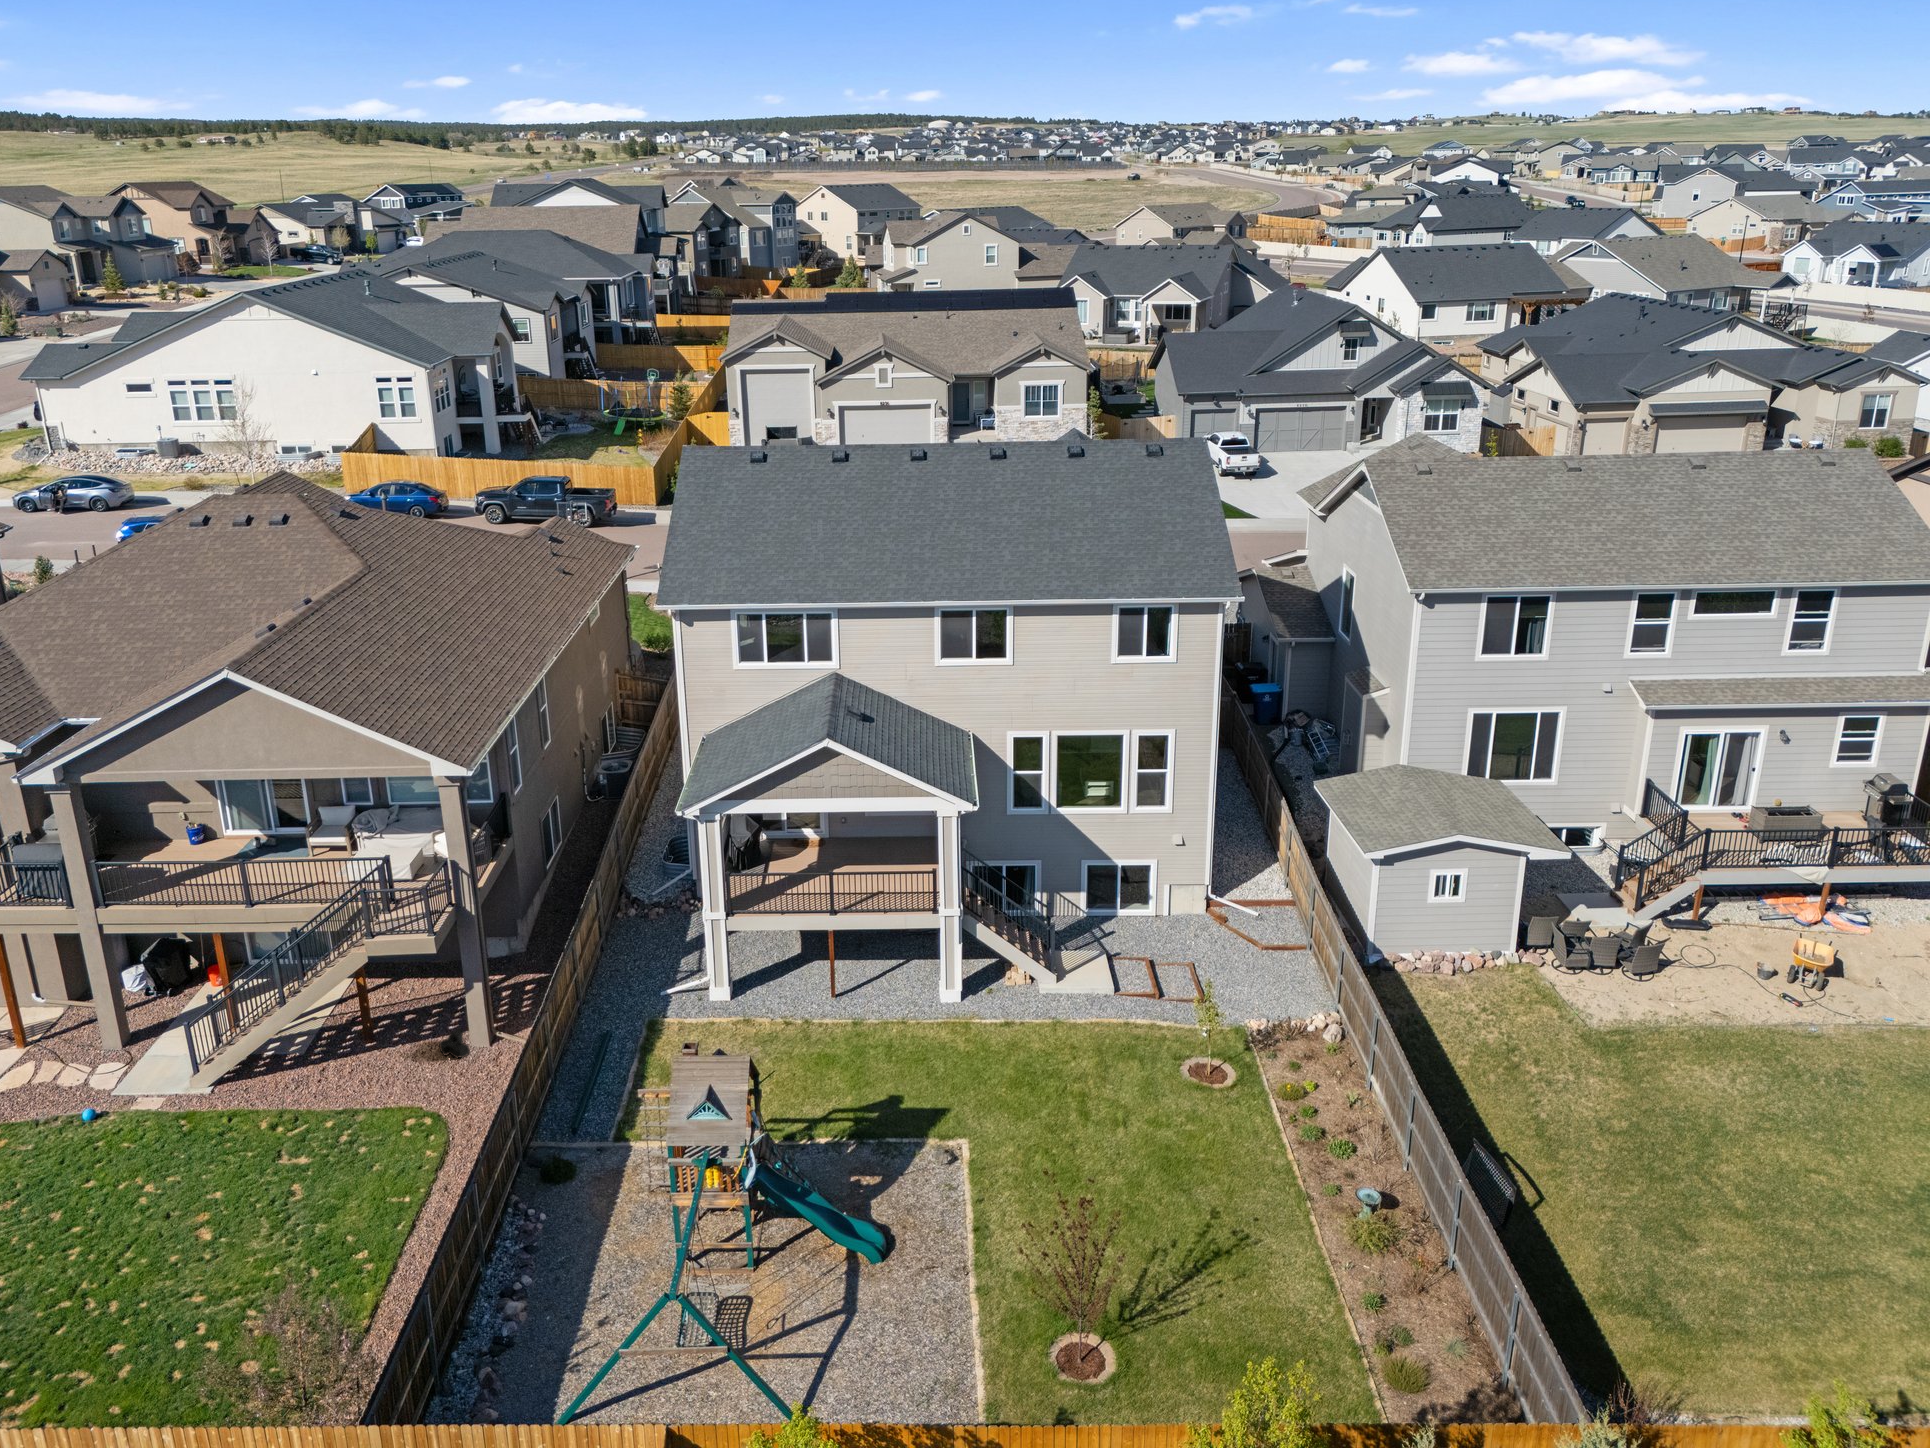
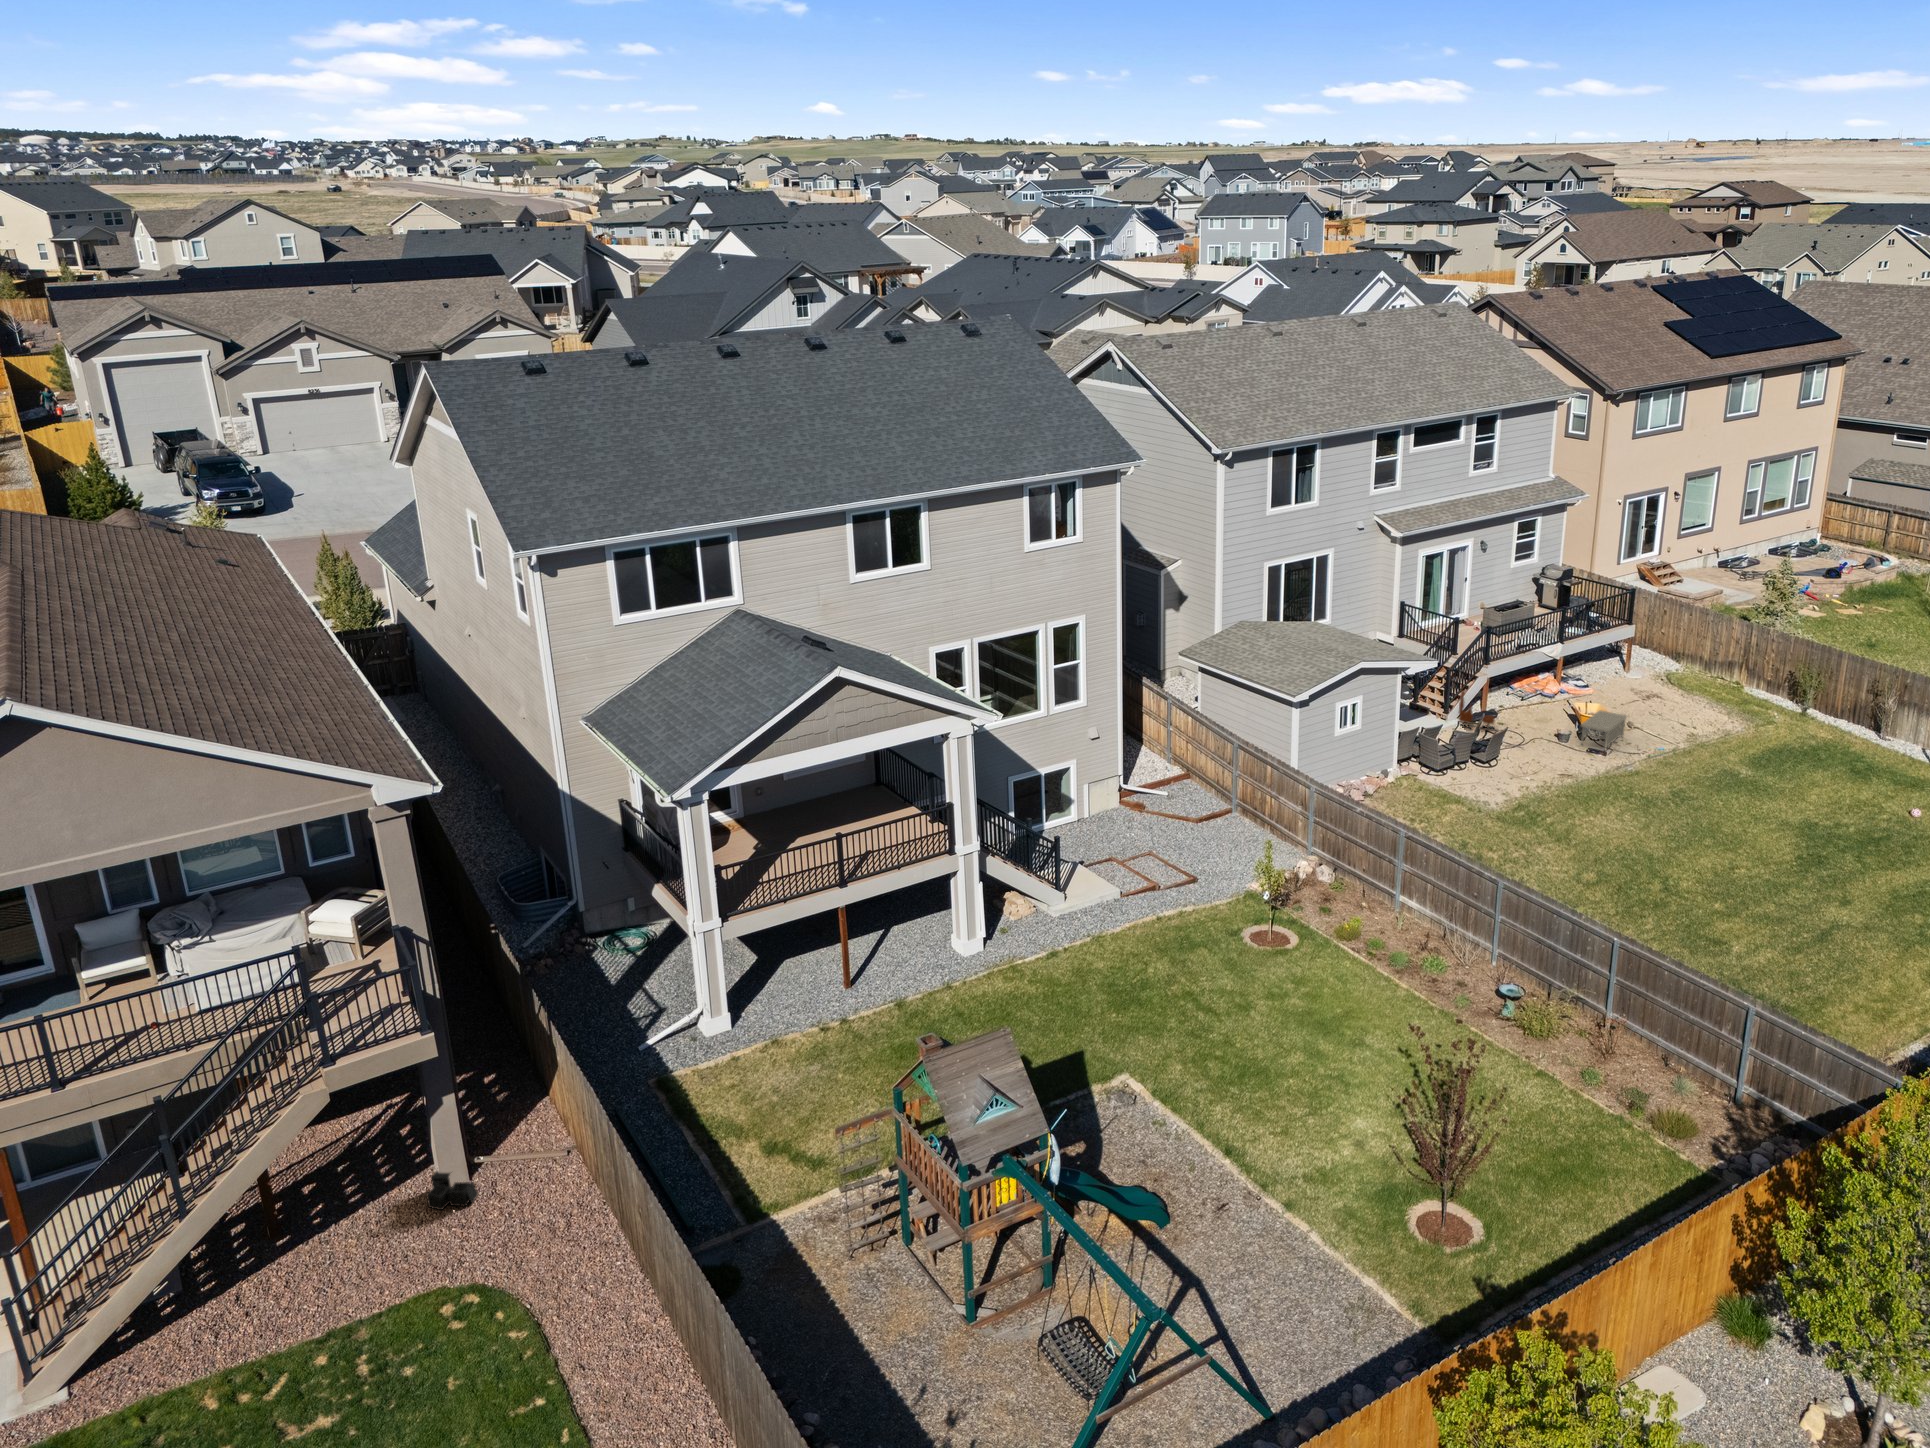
lounge chair: none [1662,892,1711,948] -> present [1459,691,1495,729]
storage bench: none [1795,958,1876,1008] -> present [1581,710,1627,751]

